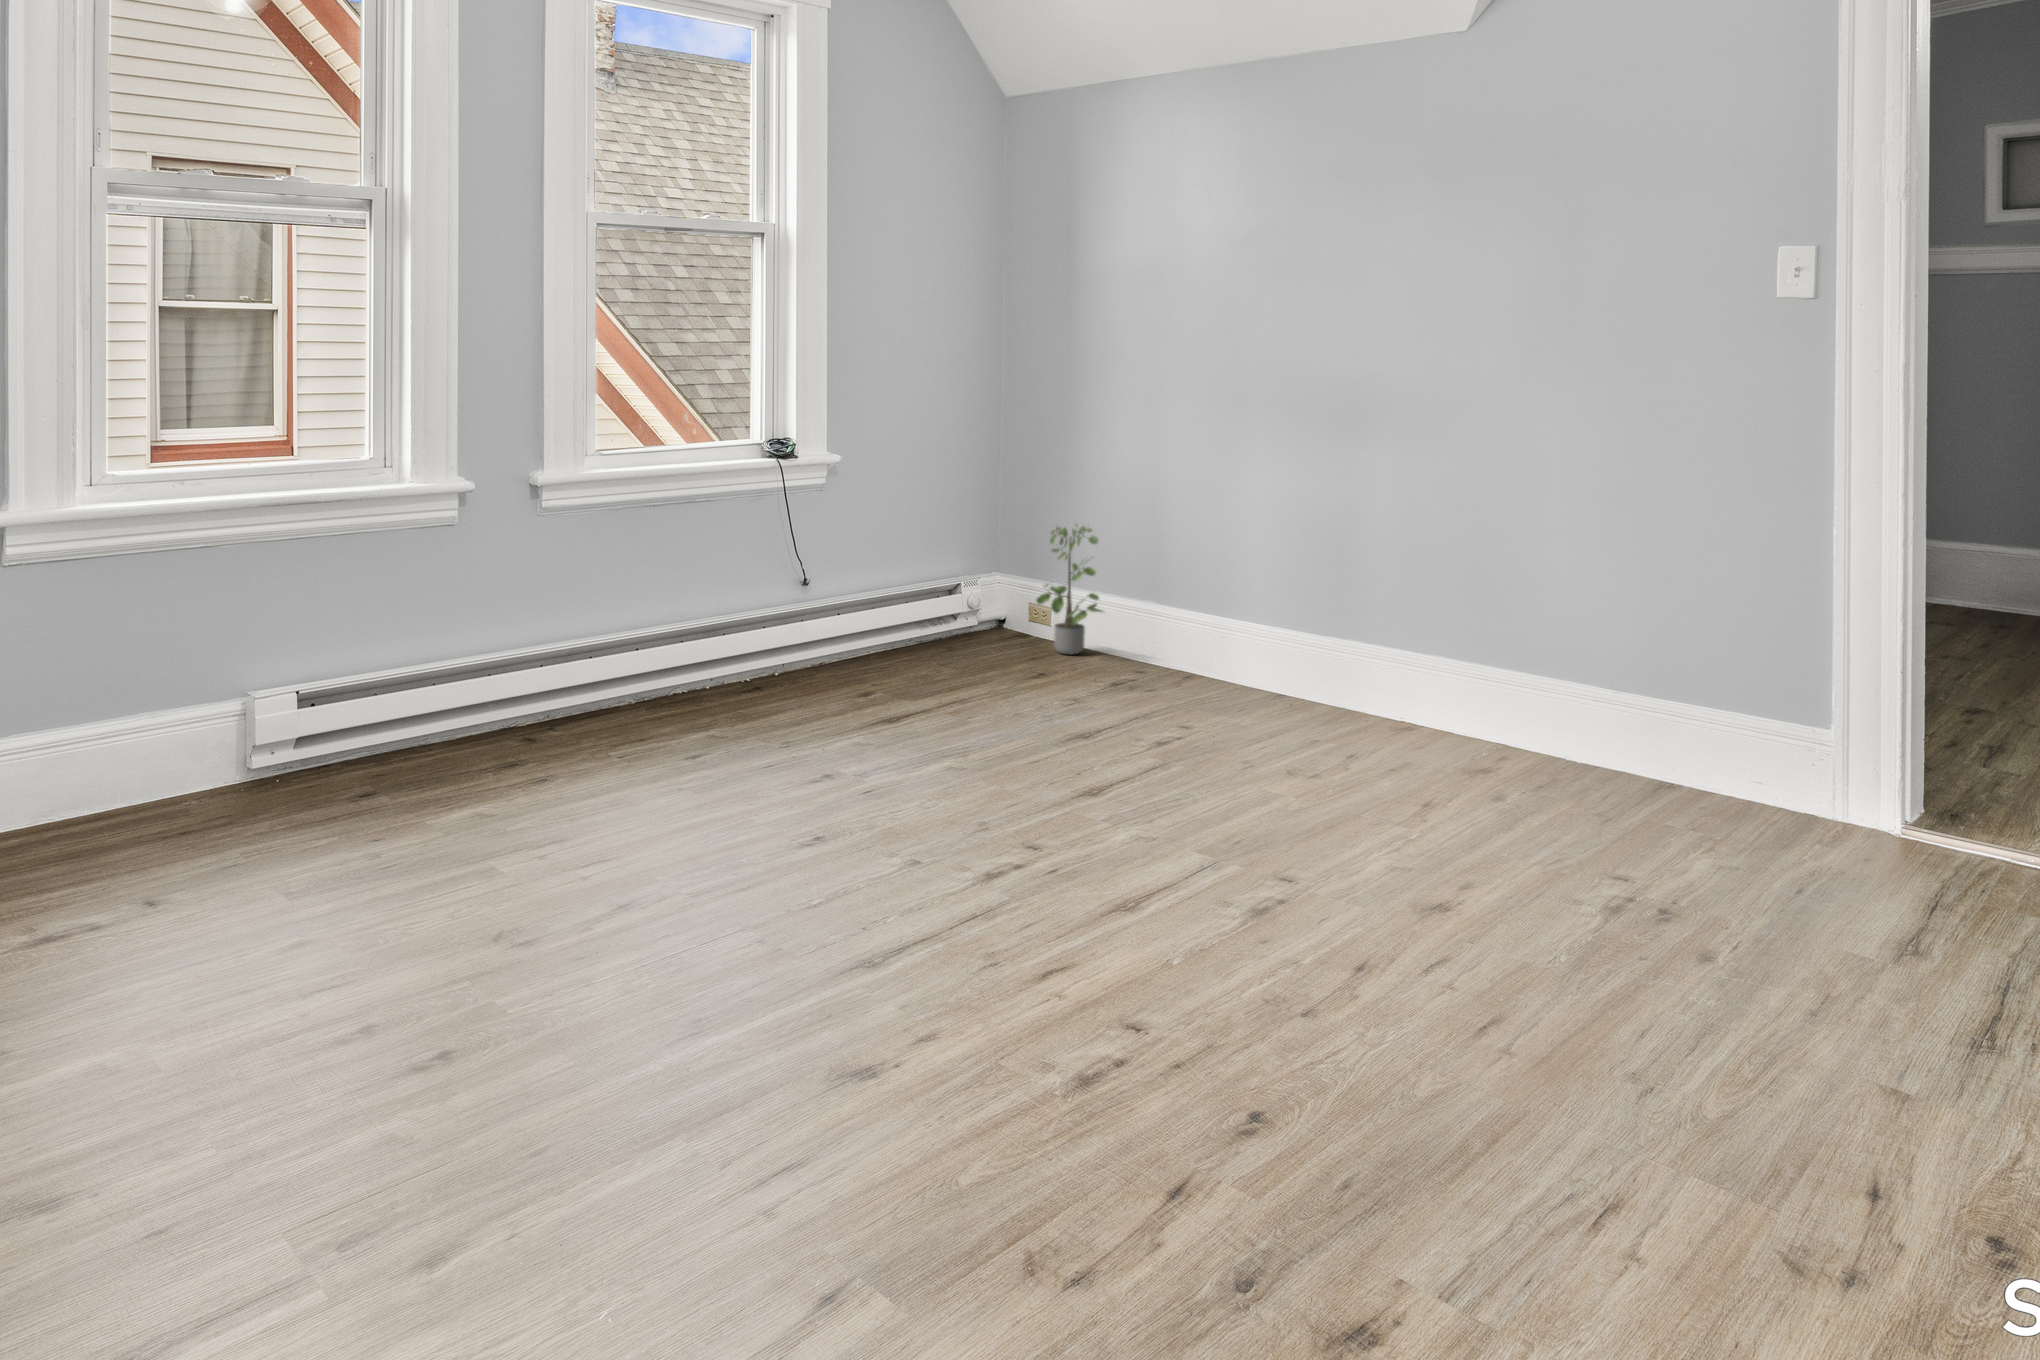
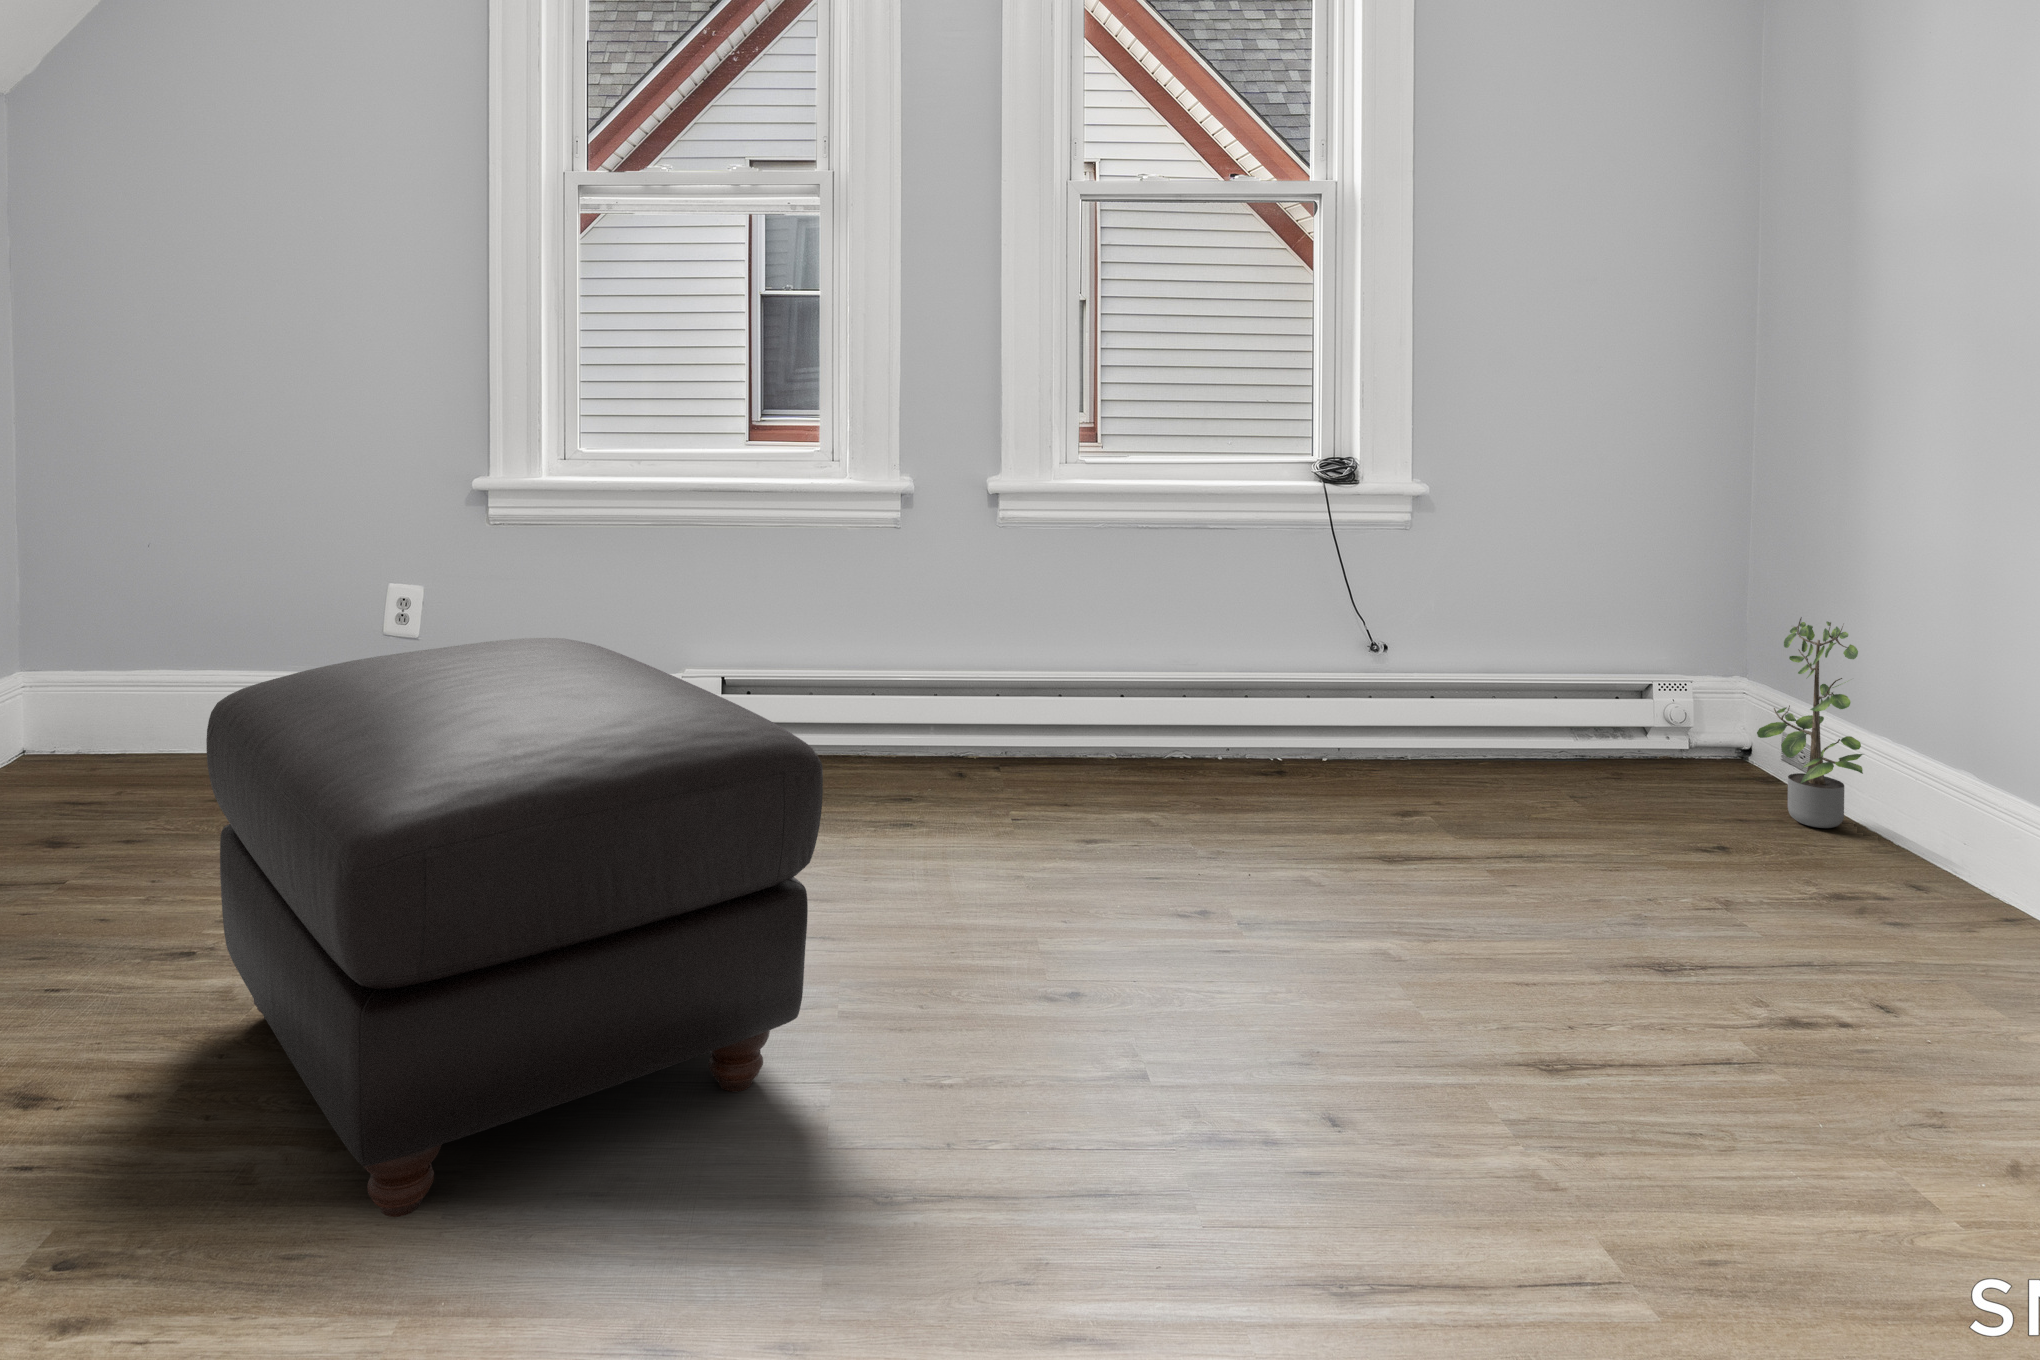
ottoman: none [136,634,769,1101] -> present [206,638,823,1217]

